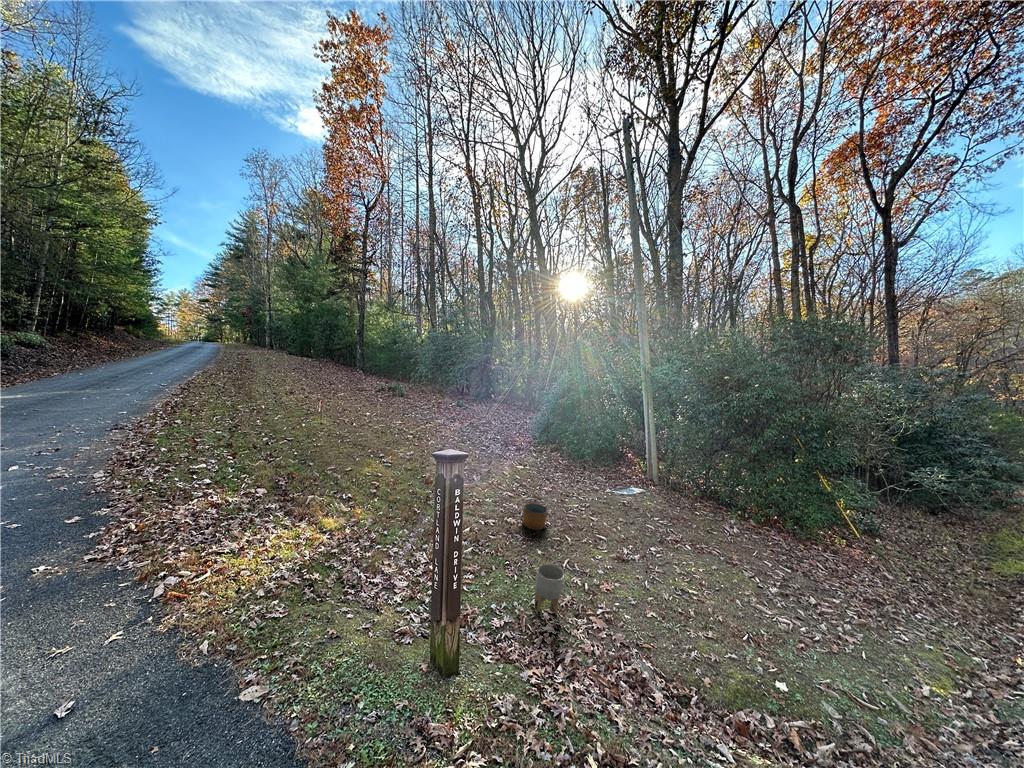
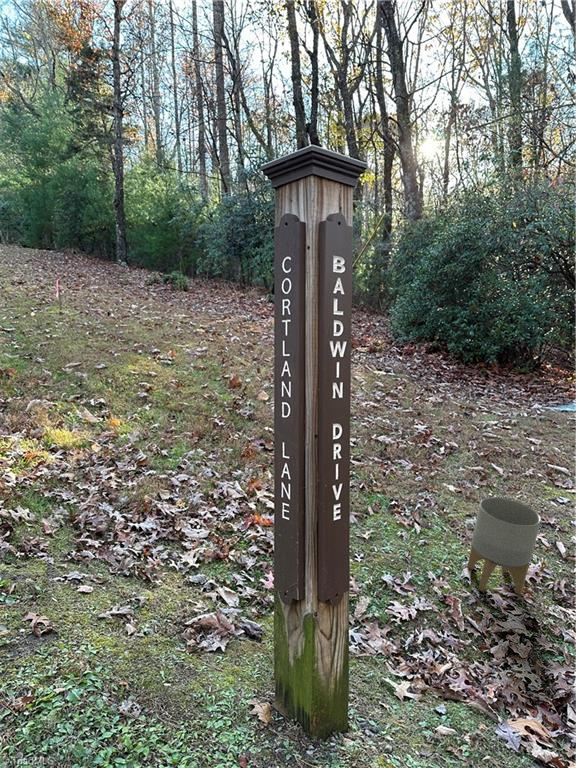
bucket: present [522,495,548,530] -> none [406,393,455,454]

